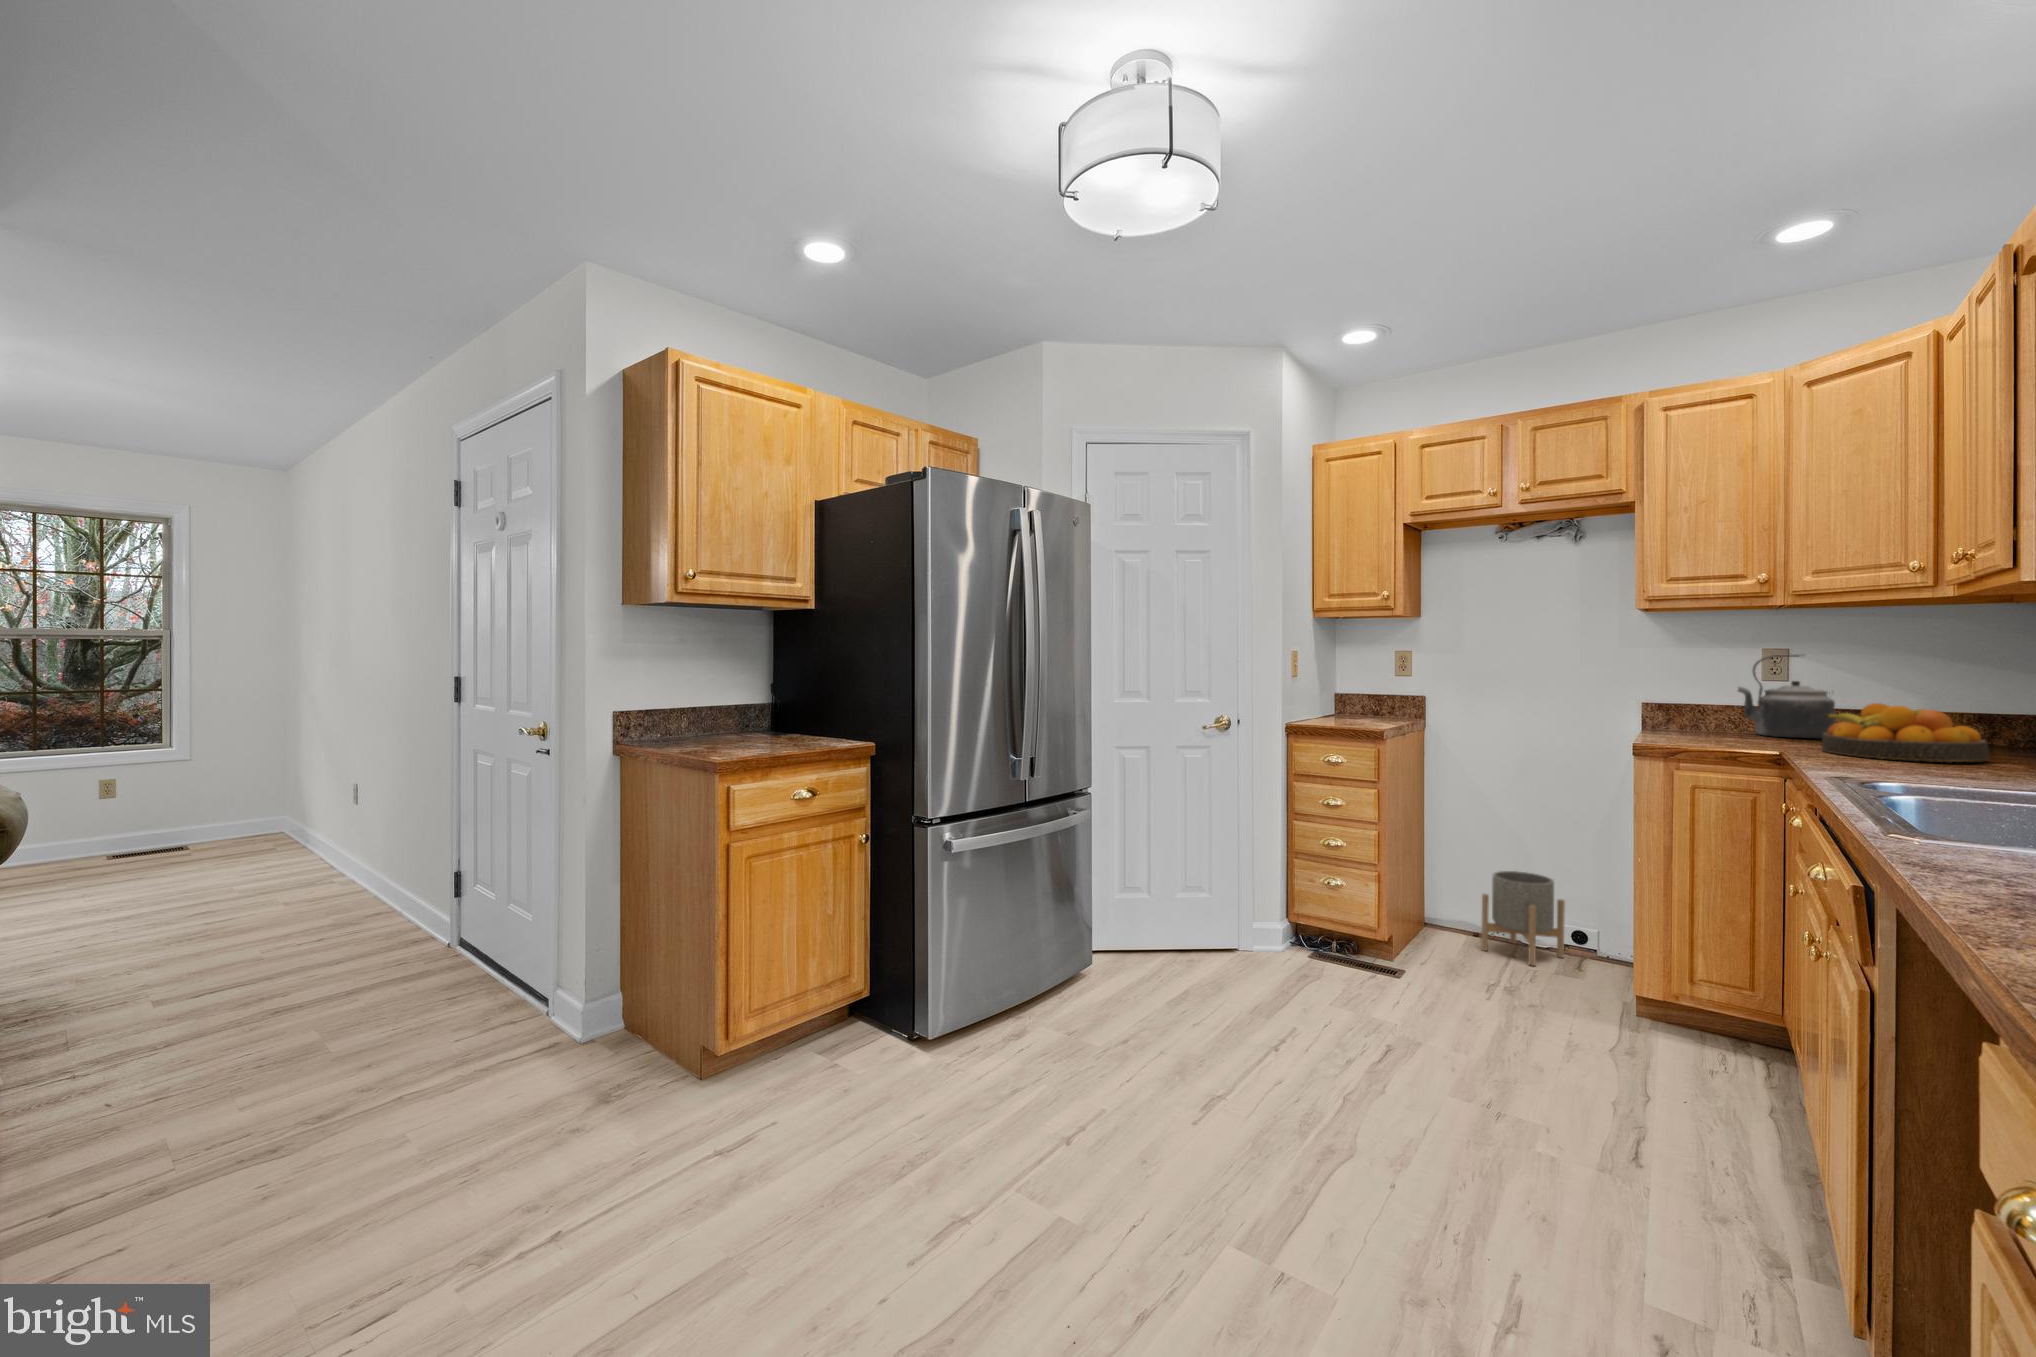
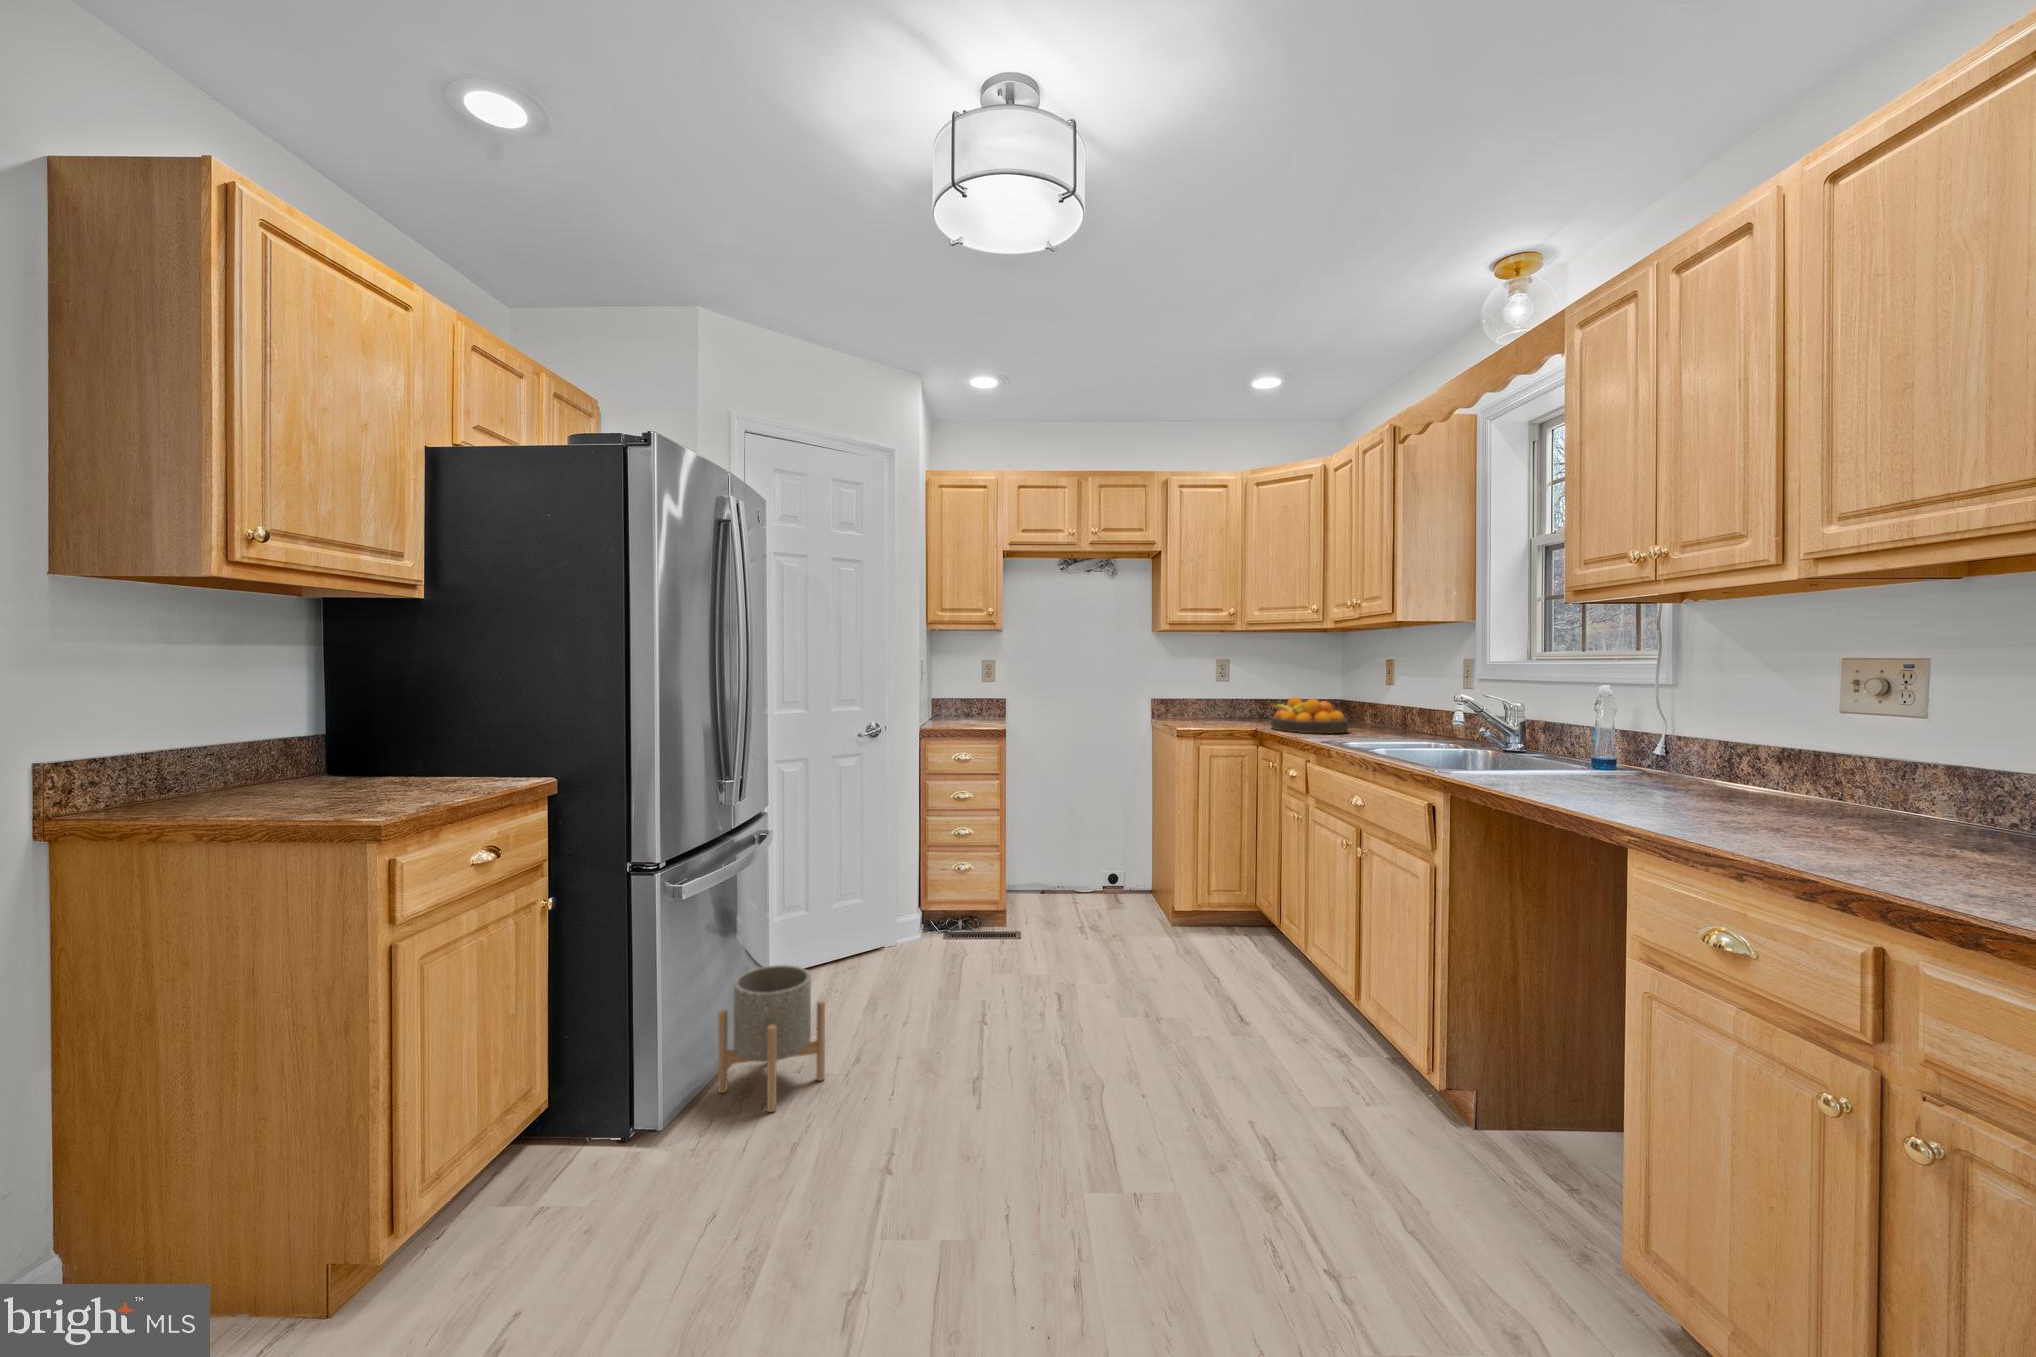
kettle: present [1738,655,1835,739] -> none [1206,665,1257,721]
planter: present [1481,871,1565,966] -> present [718,965,825,1112]

